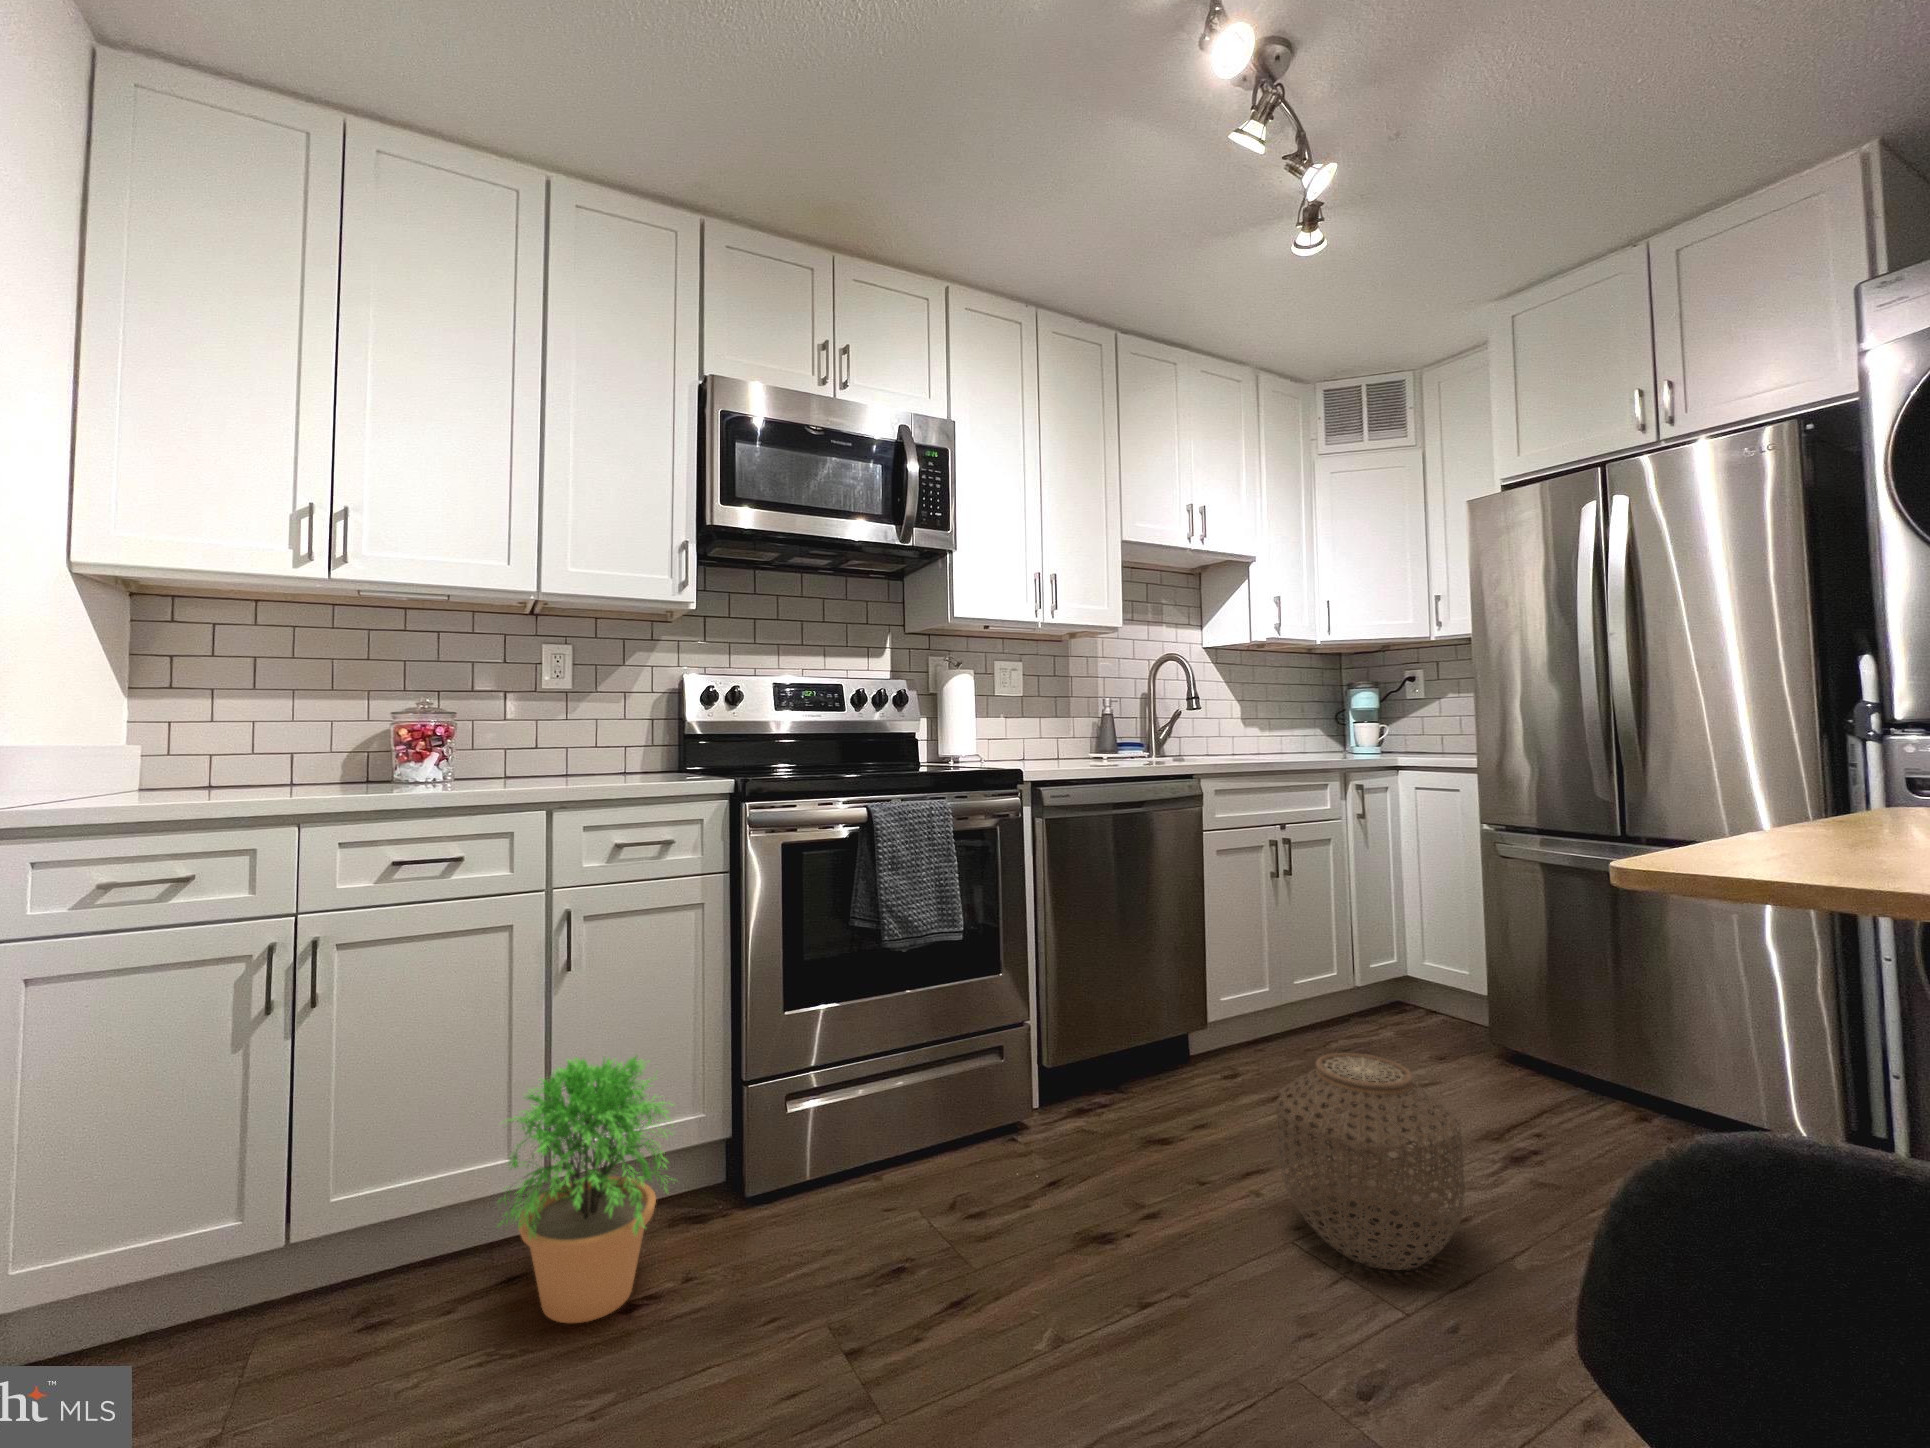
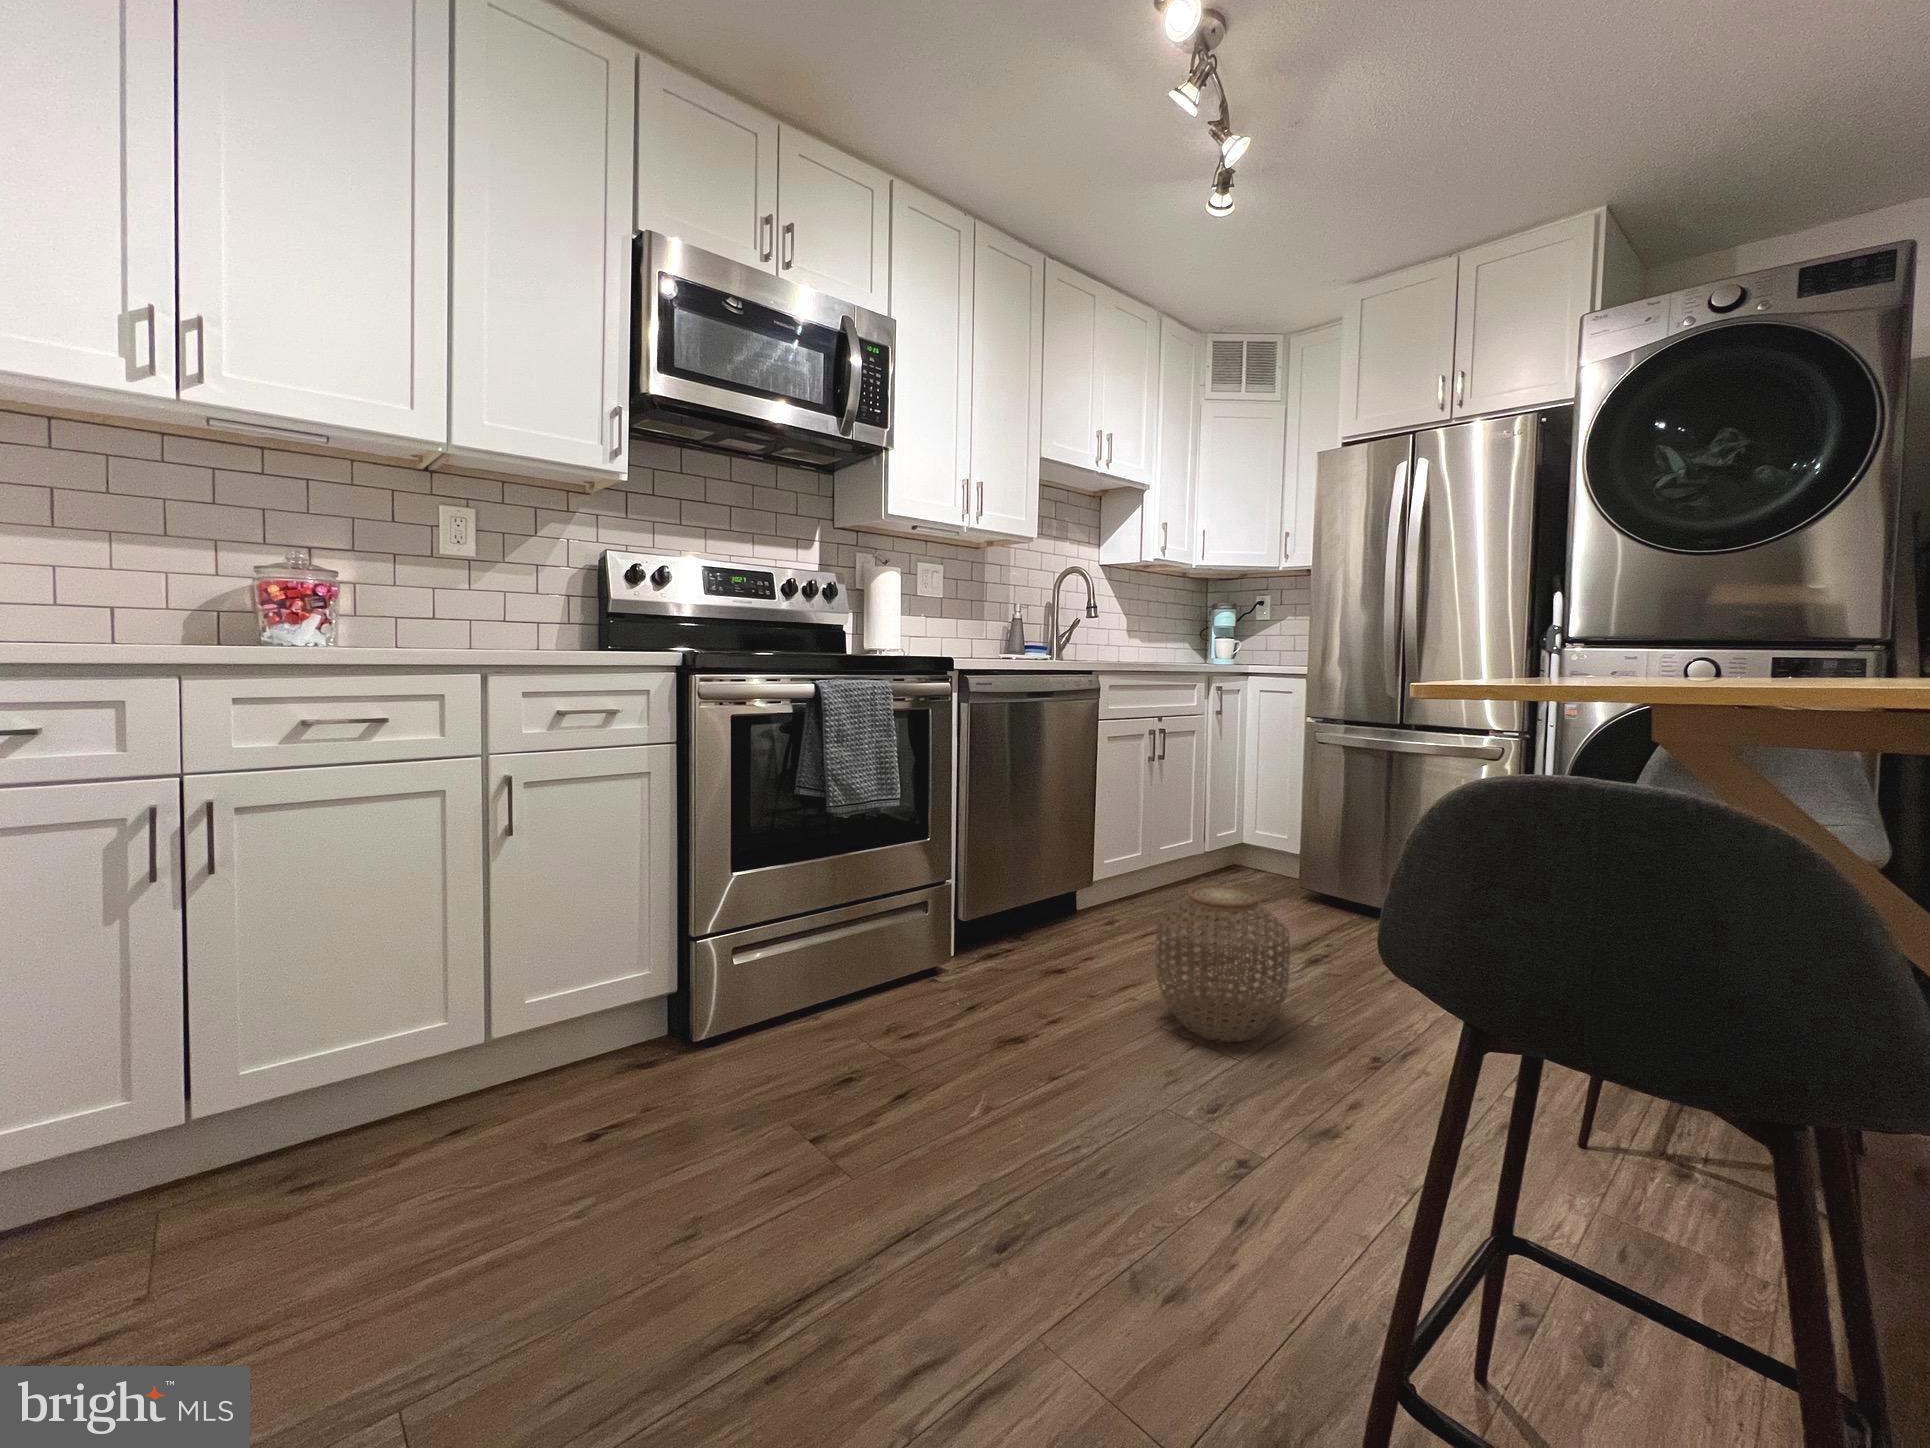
potted plant: present [498,1057,670,1323] -> none [437,908,641,1159]

